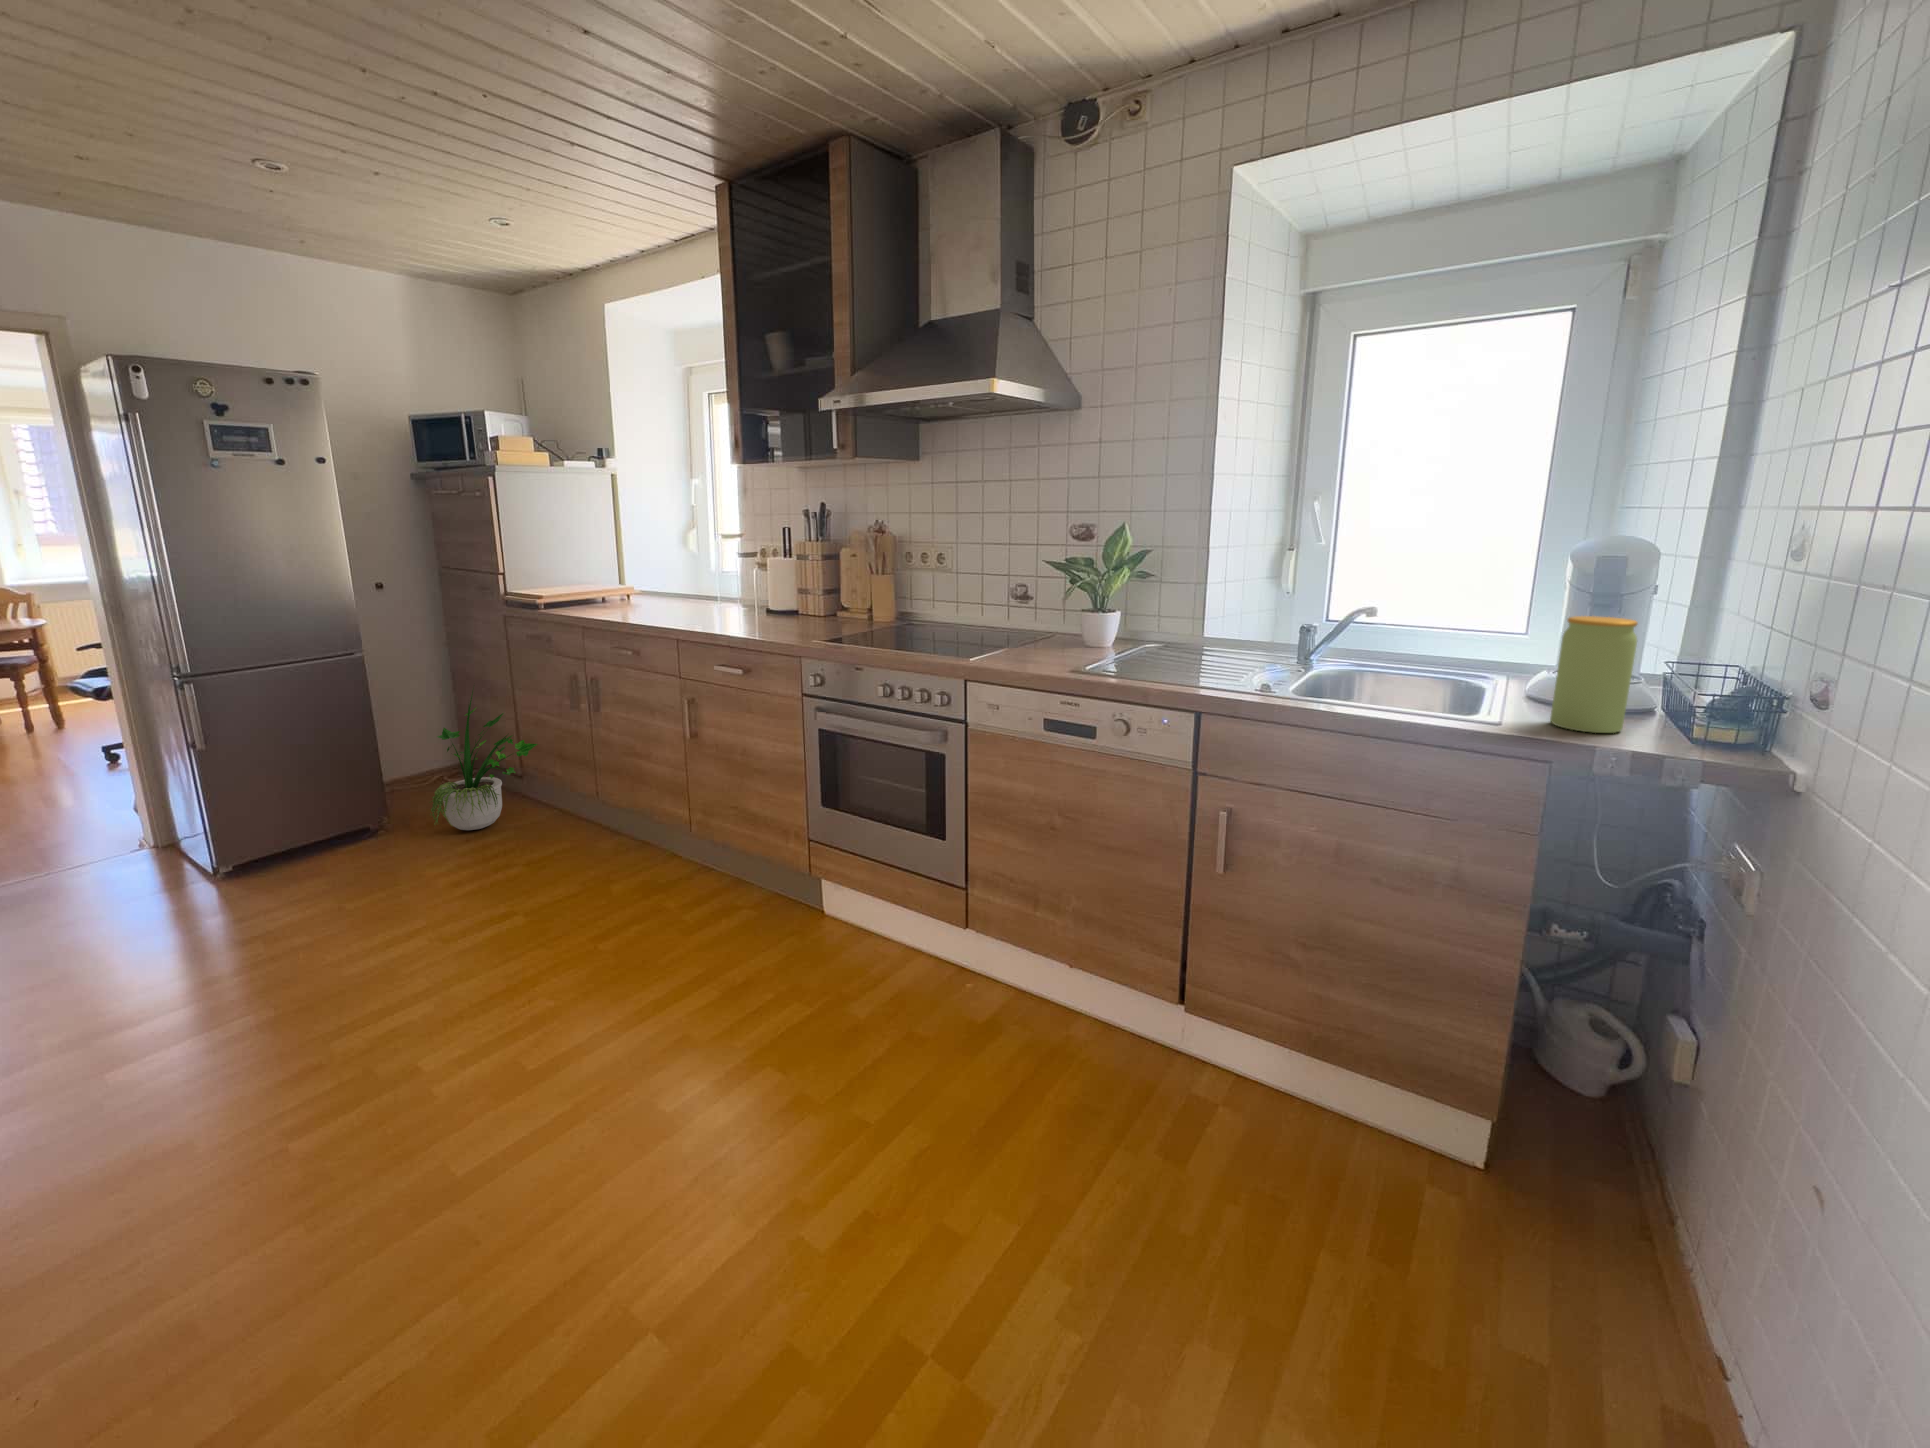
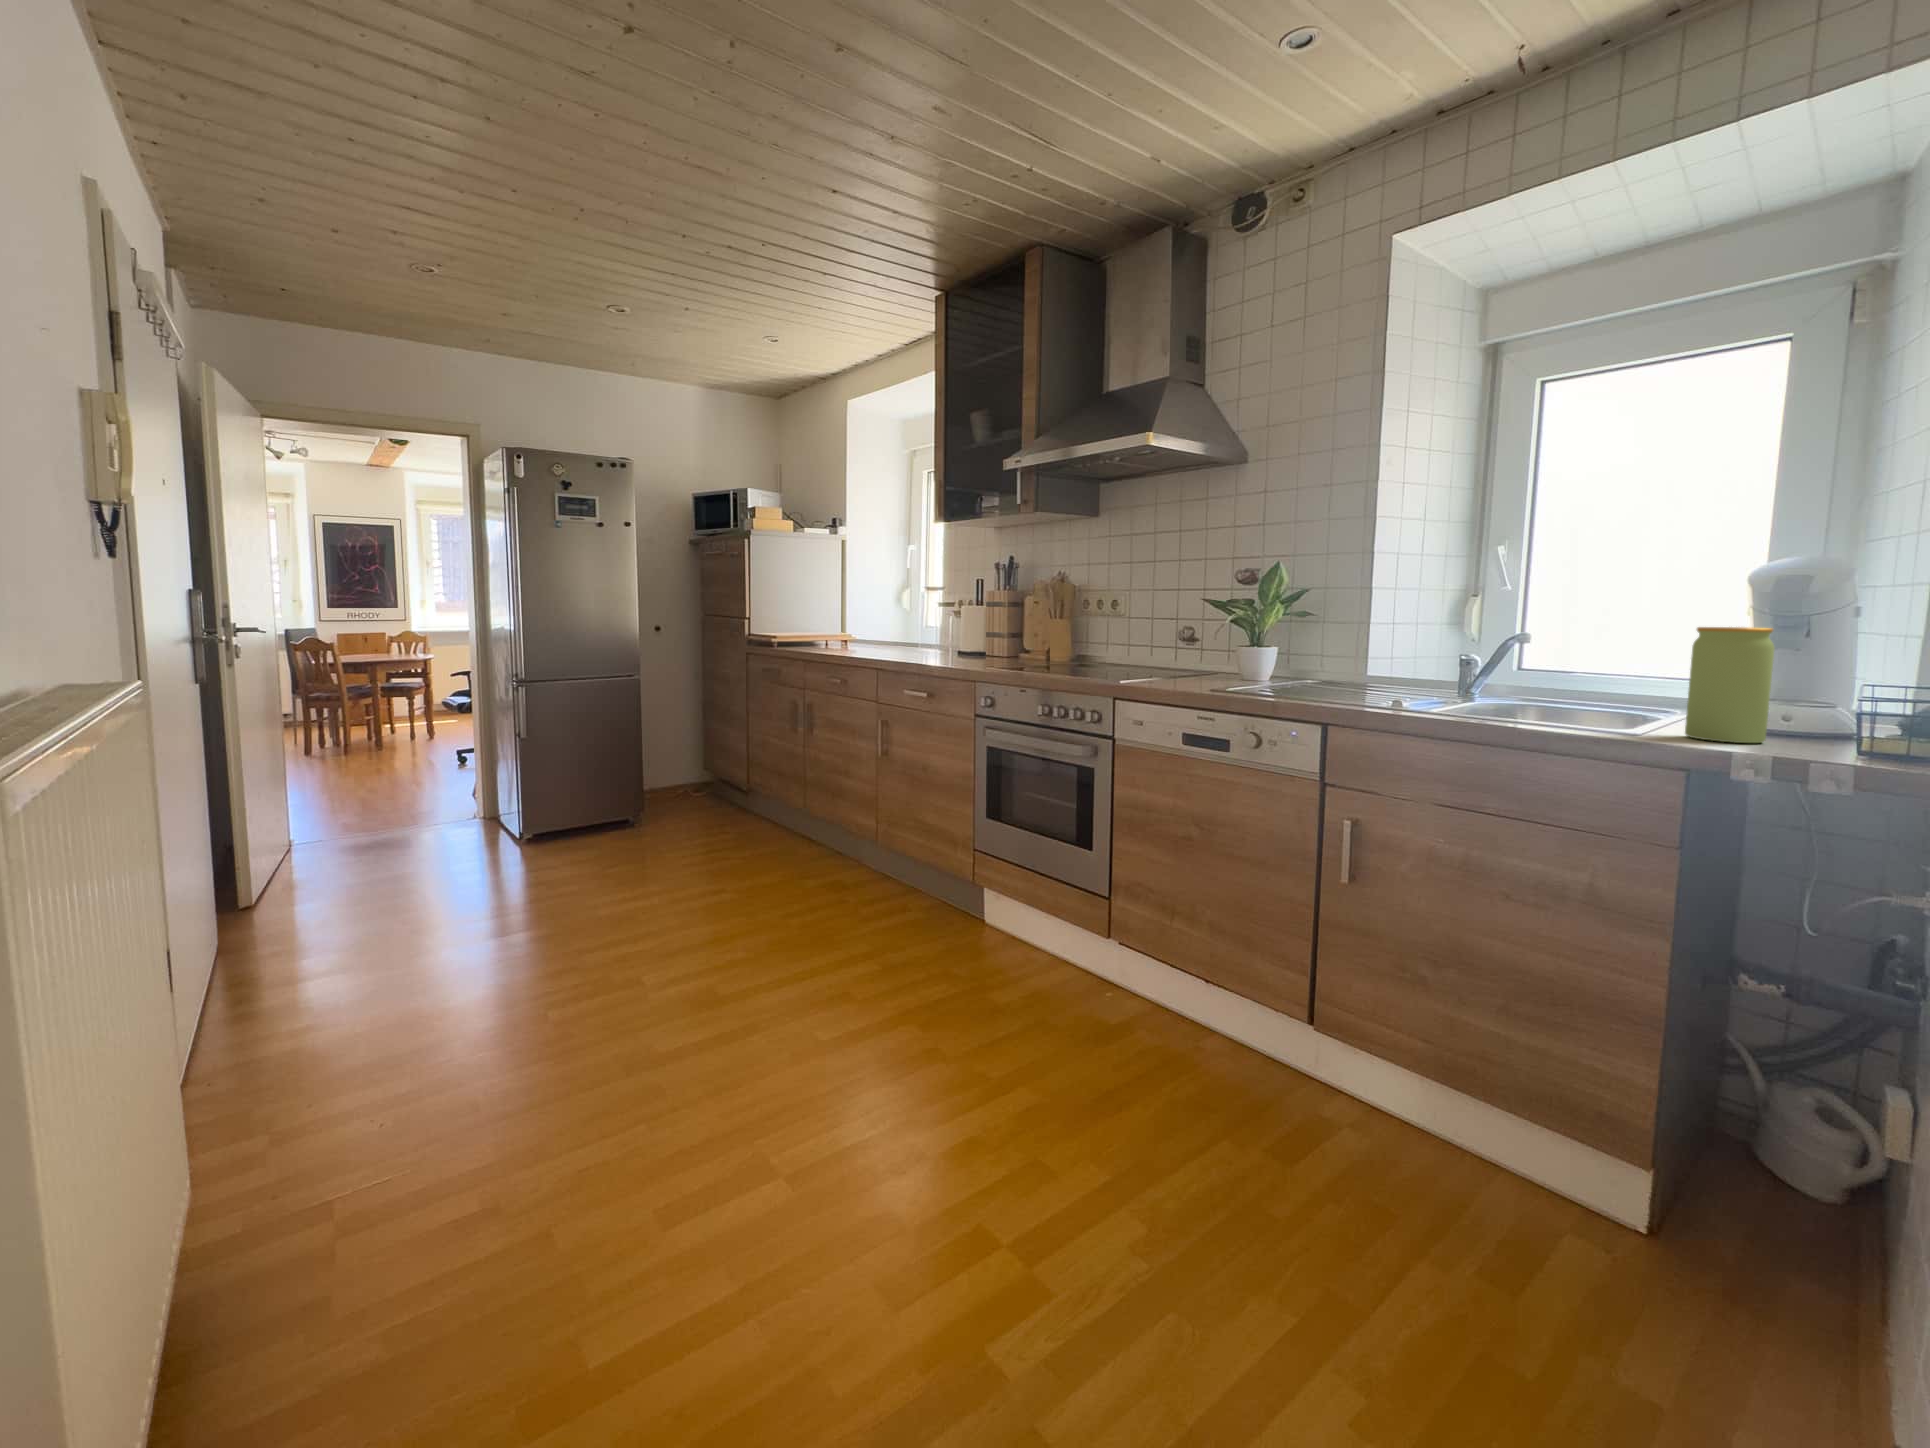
potted plant: present [430,691,537,830] -> none [674,706,763,832]

